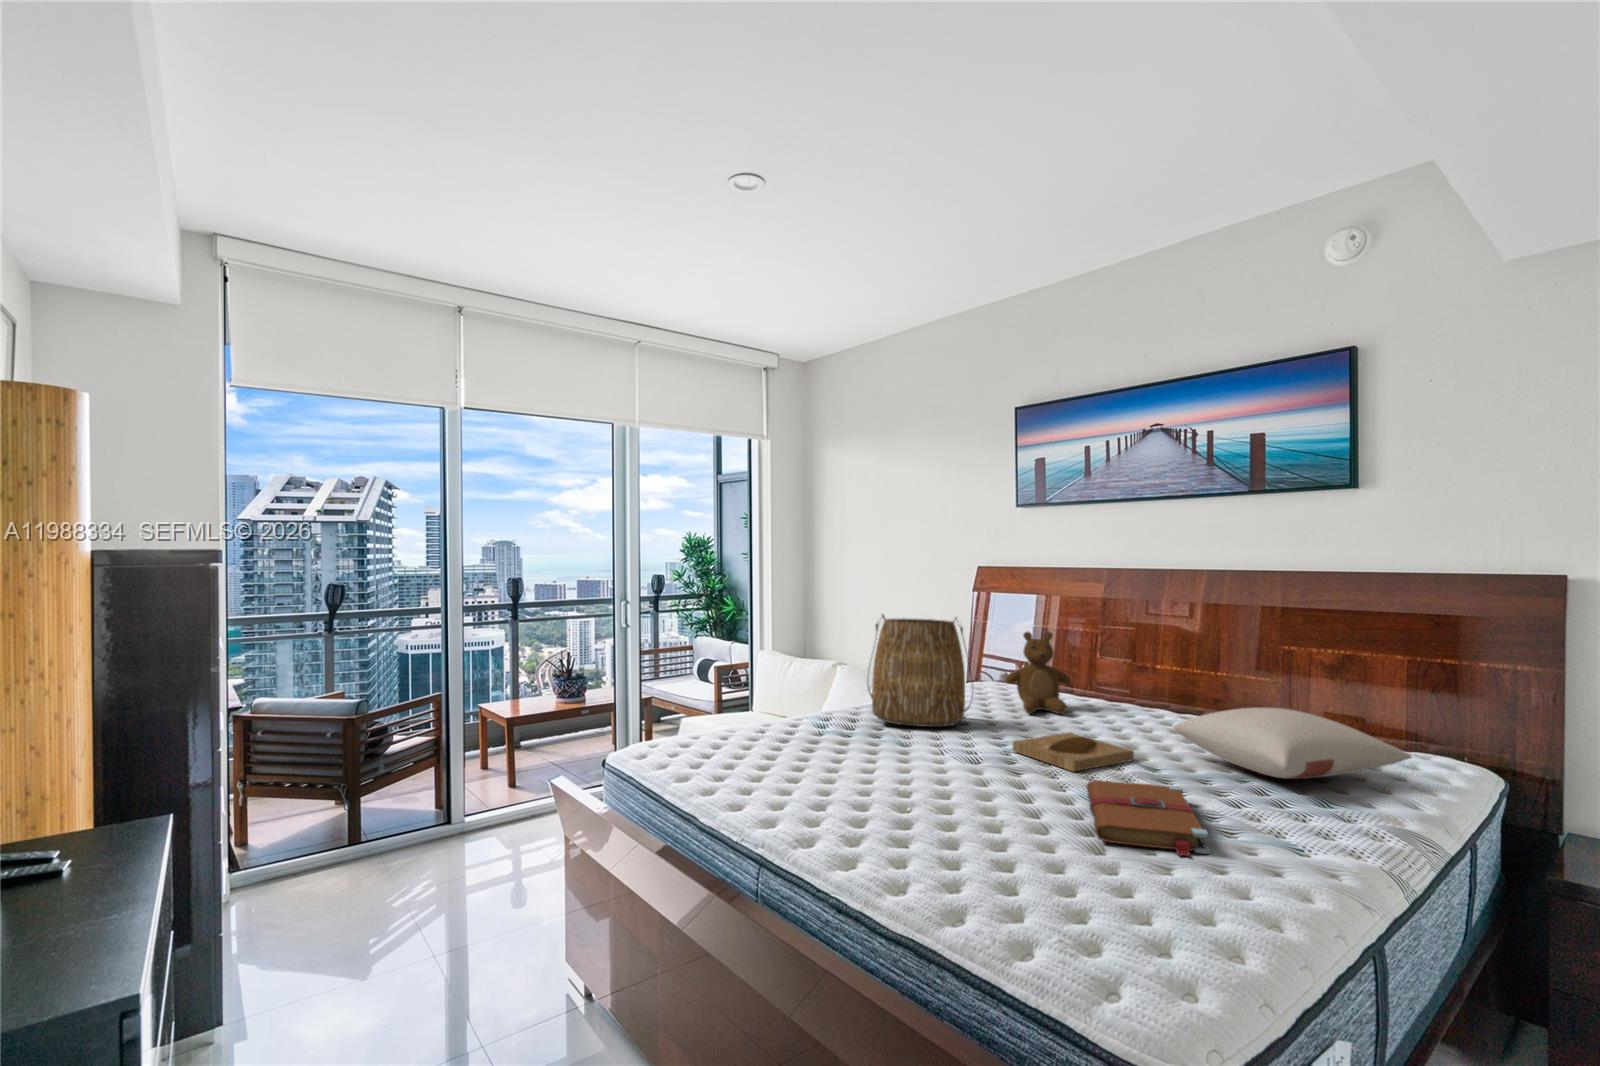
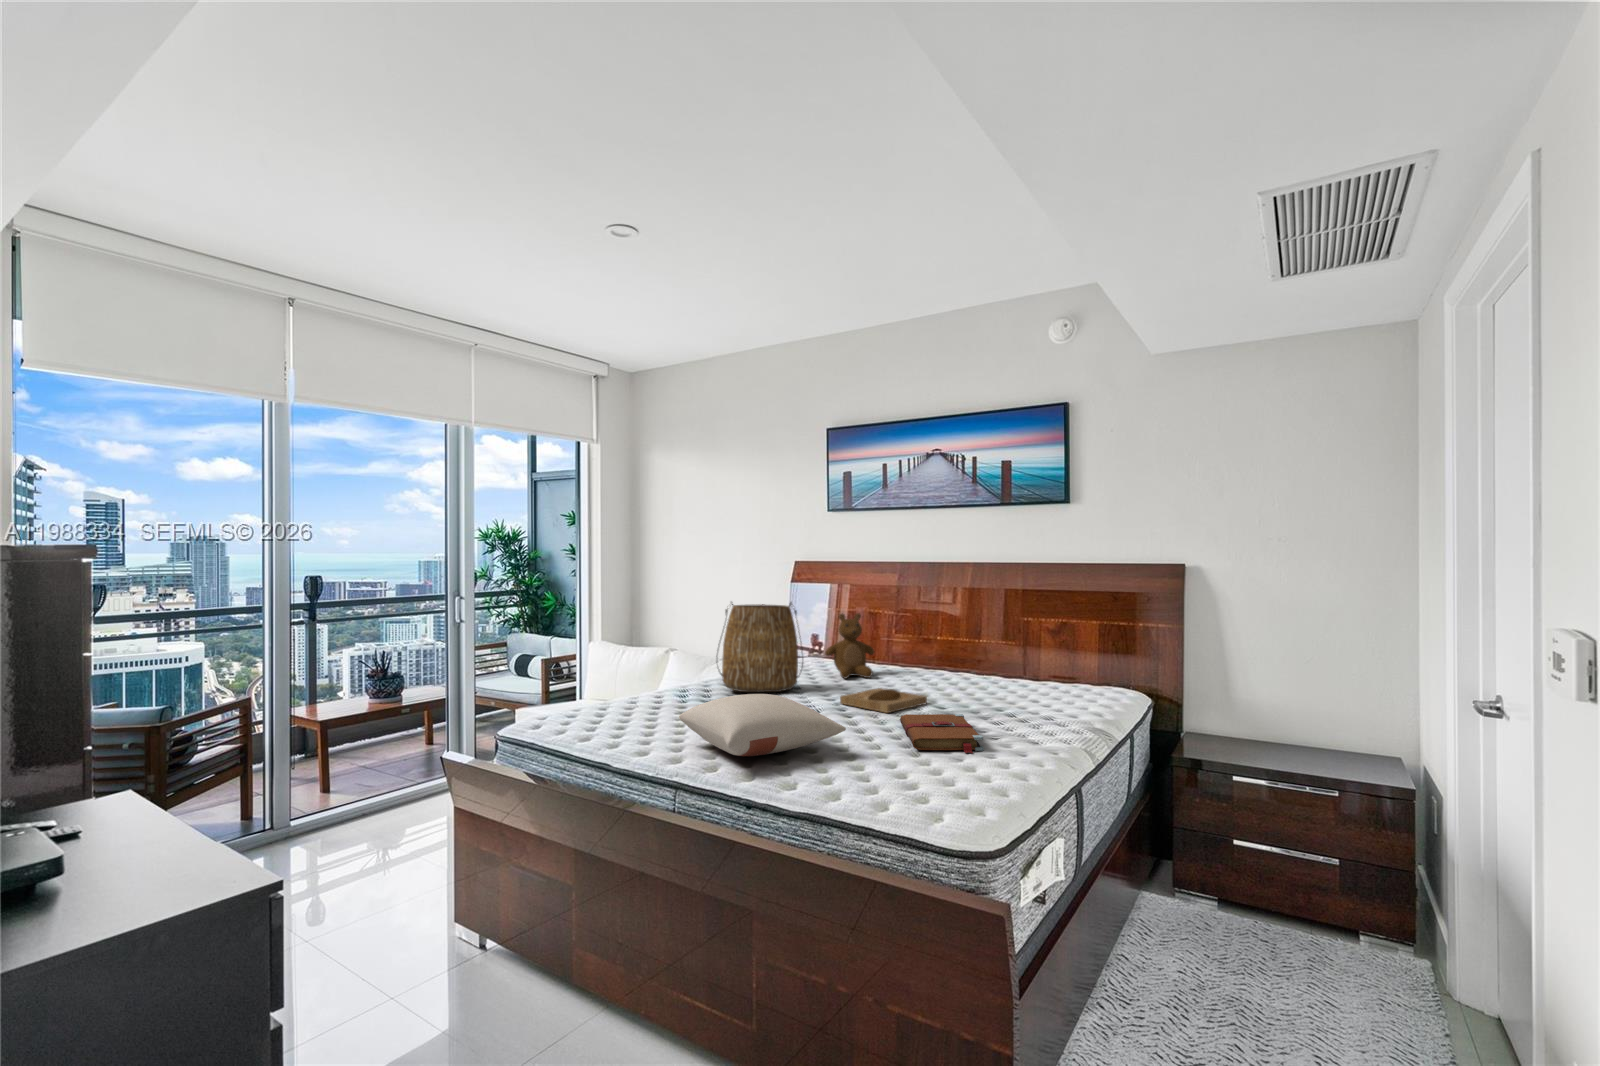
pillow: present [1174,708,1412,779] -> present [679,694,846,756]

